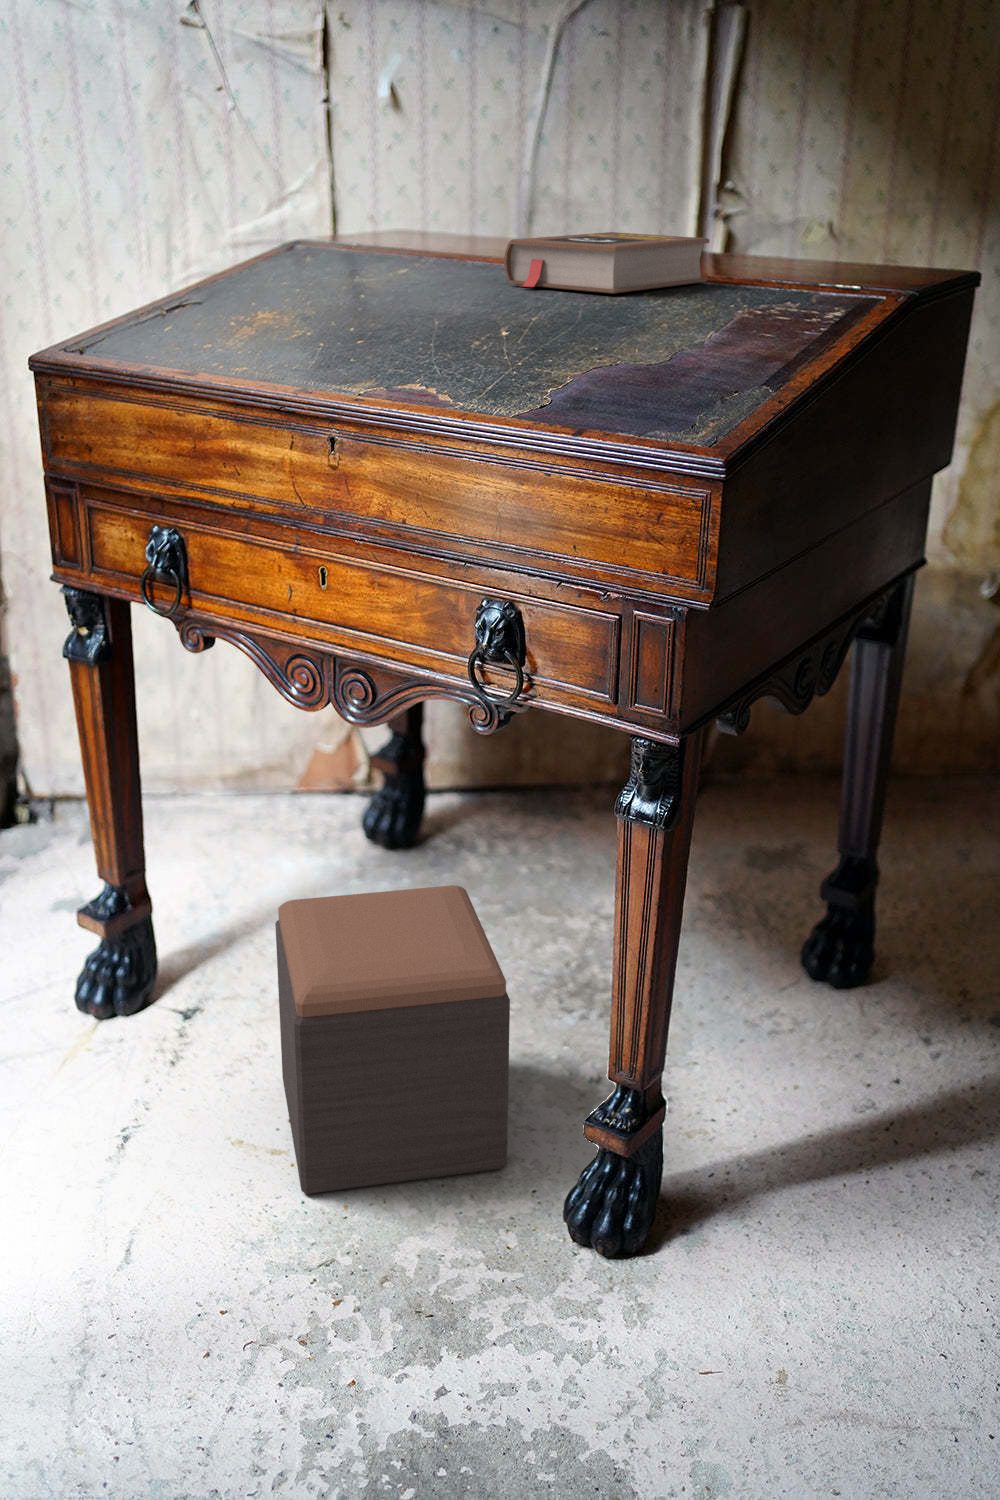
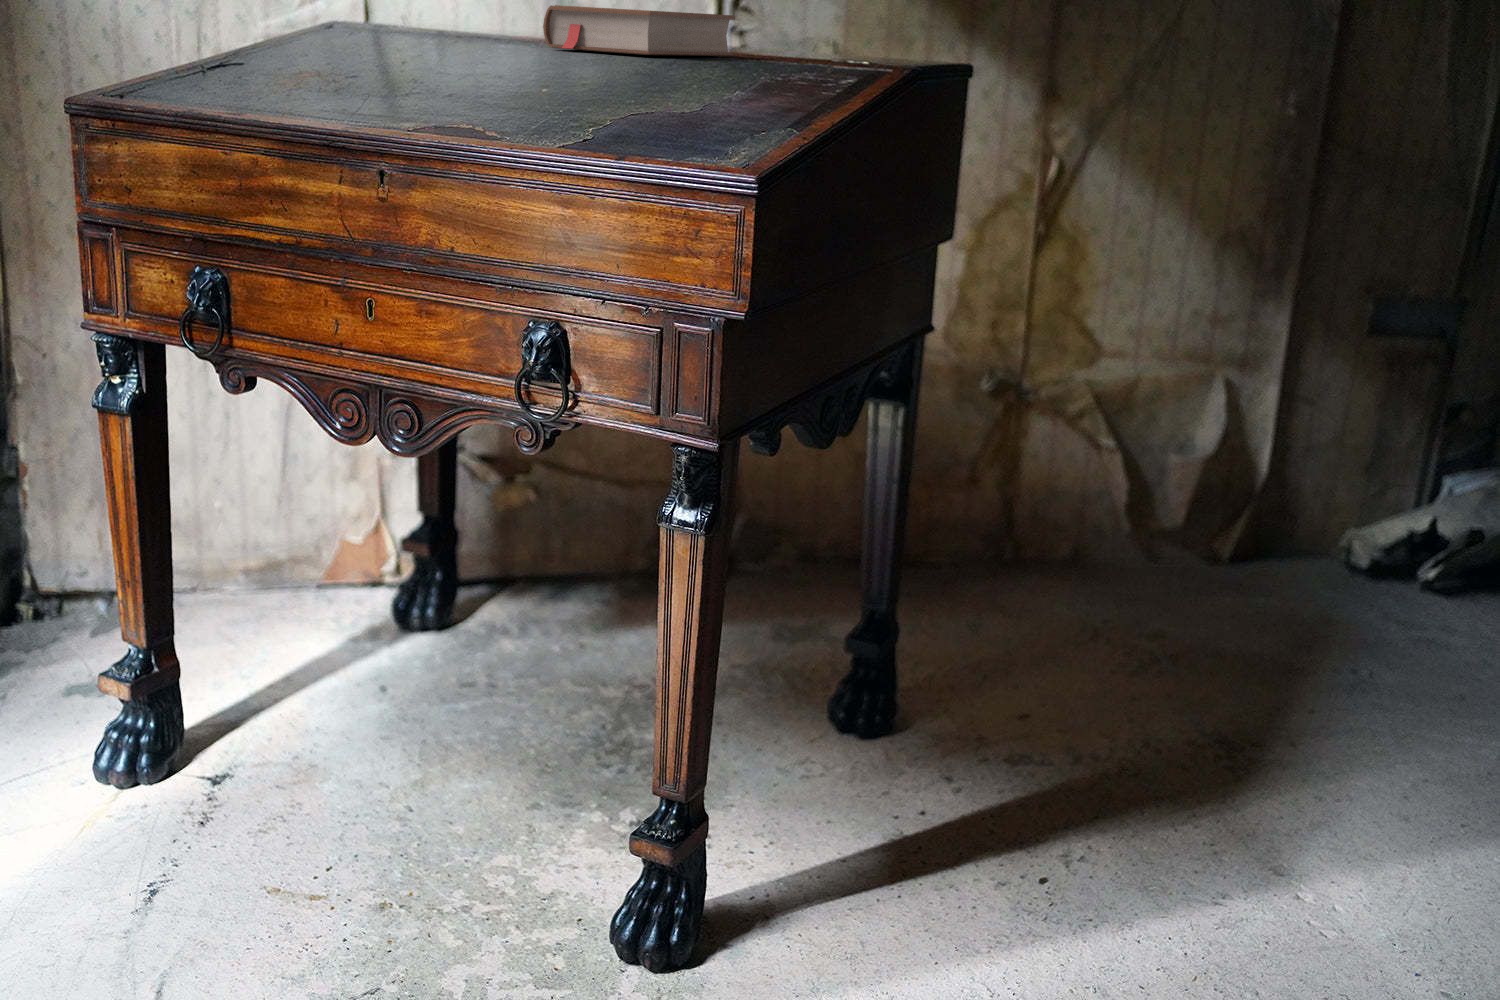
footstool: present [275,885,510,1194] -> none [315,627,555,930]

